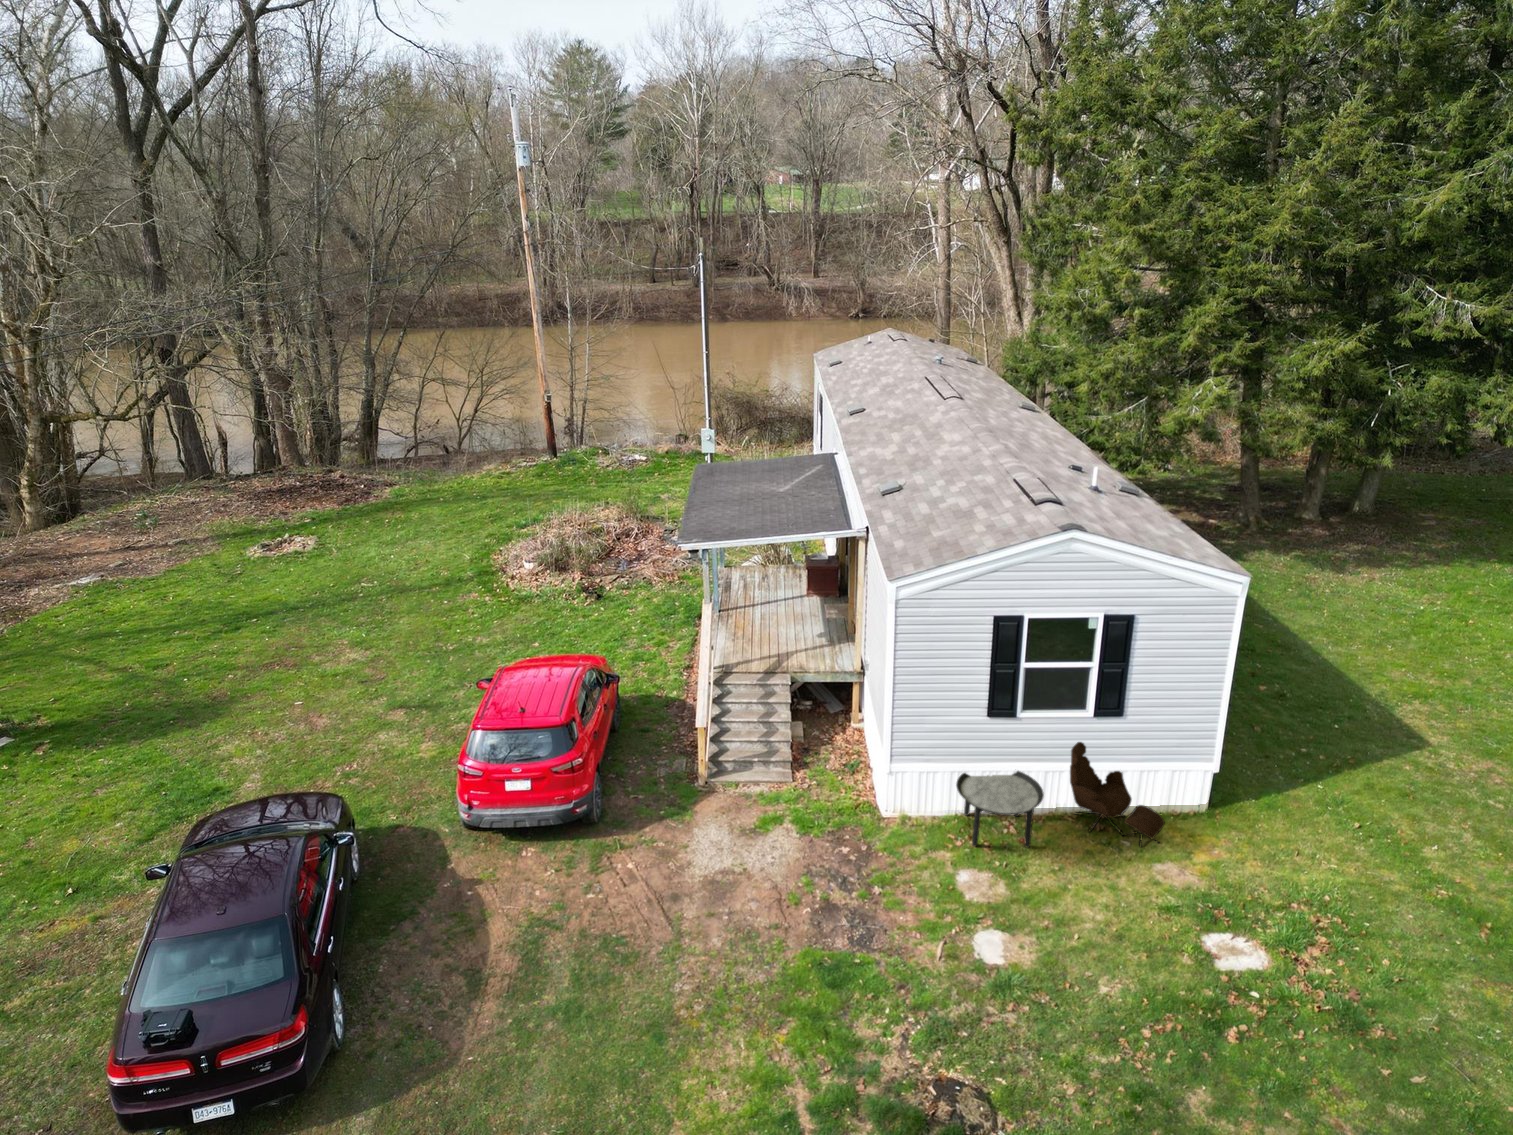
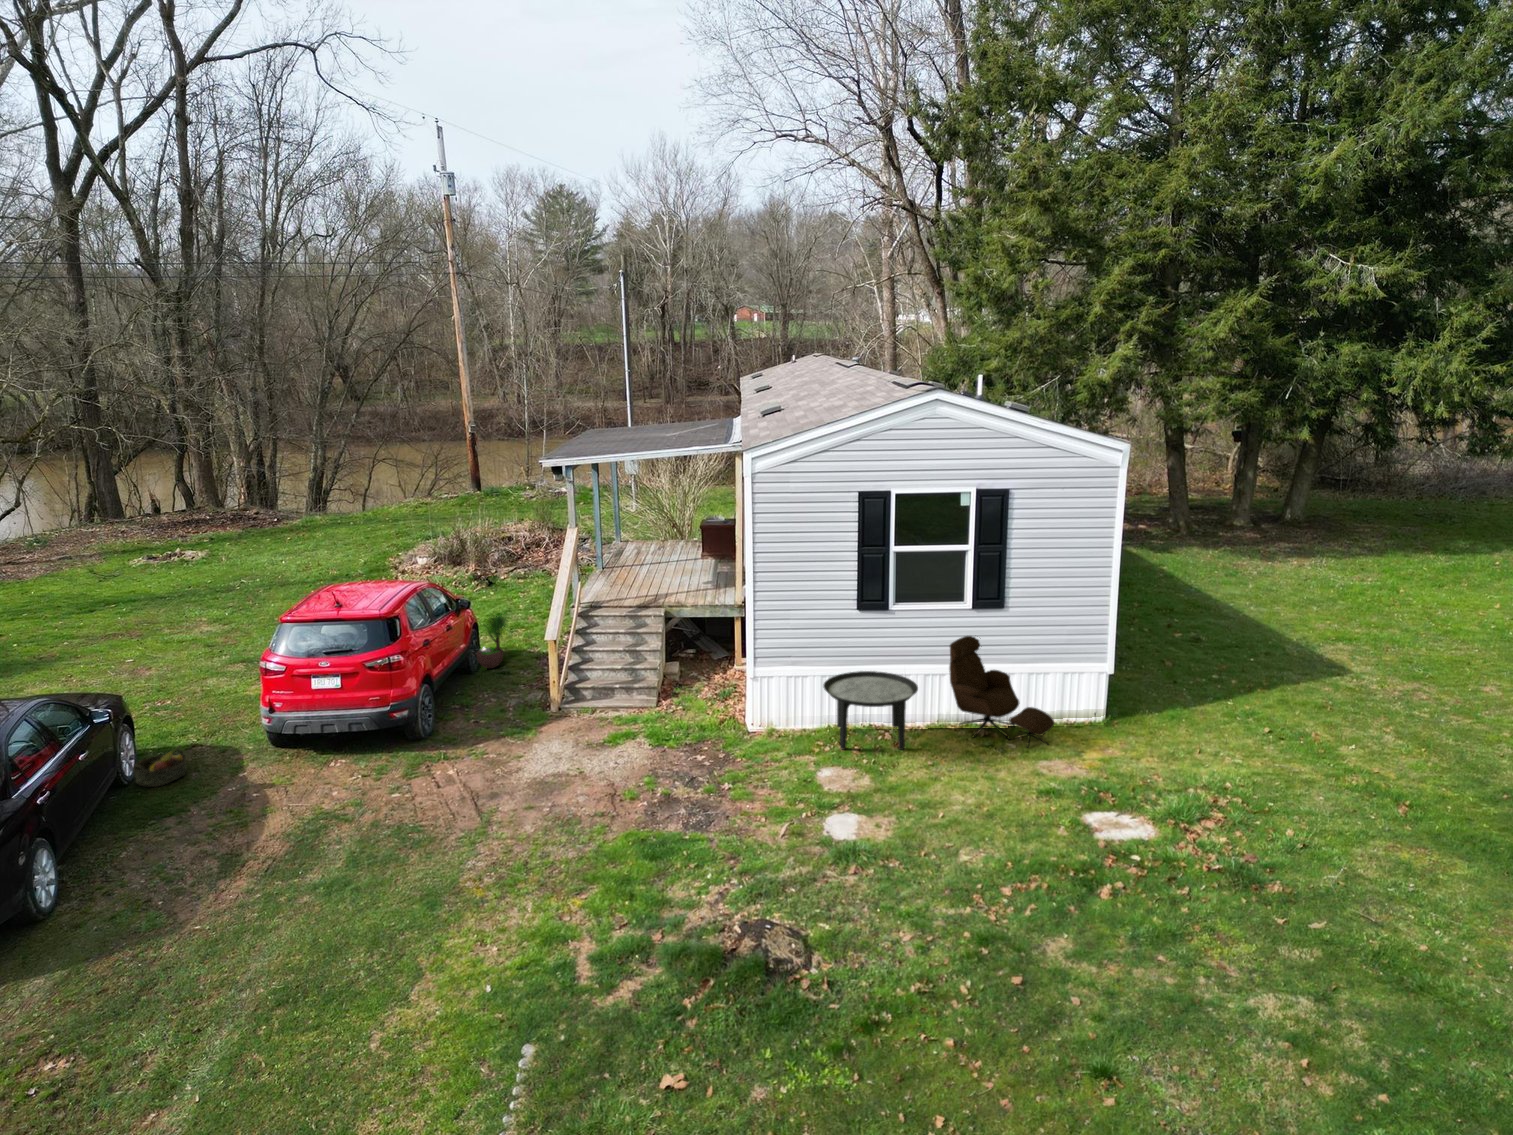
potted tree: none [618,675,649,727] -> present [477,614,507,668]
basket: none [361,843,402,886] -> present [133,745,187,787]

